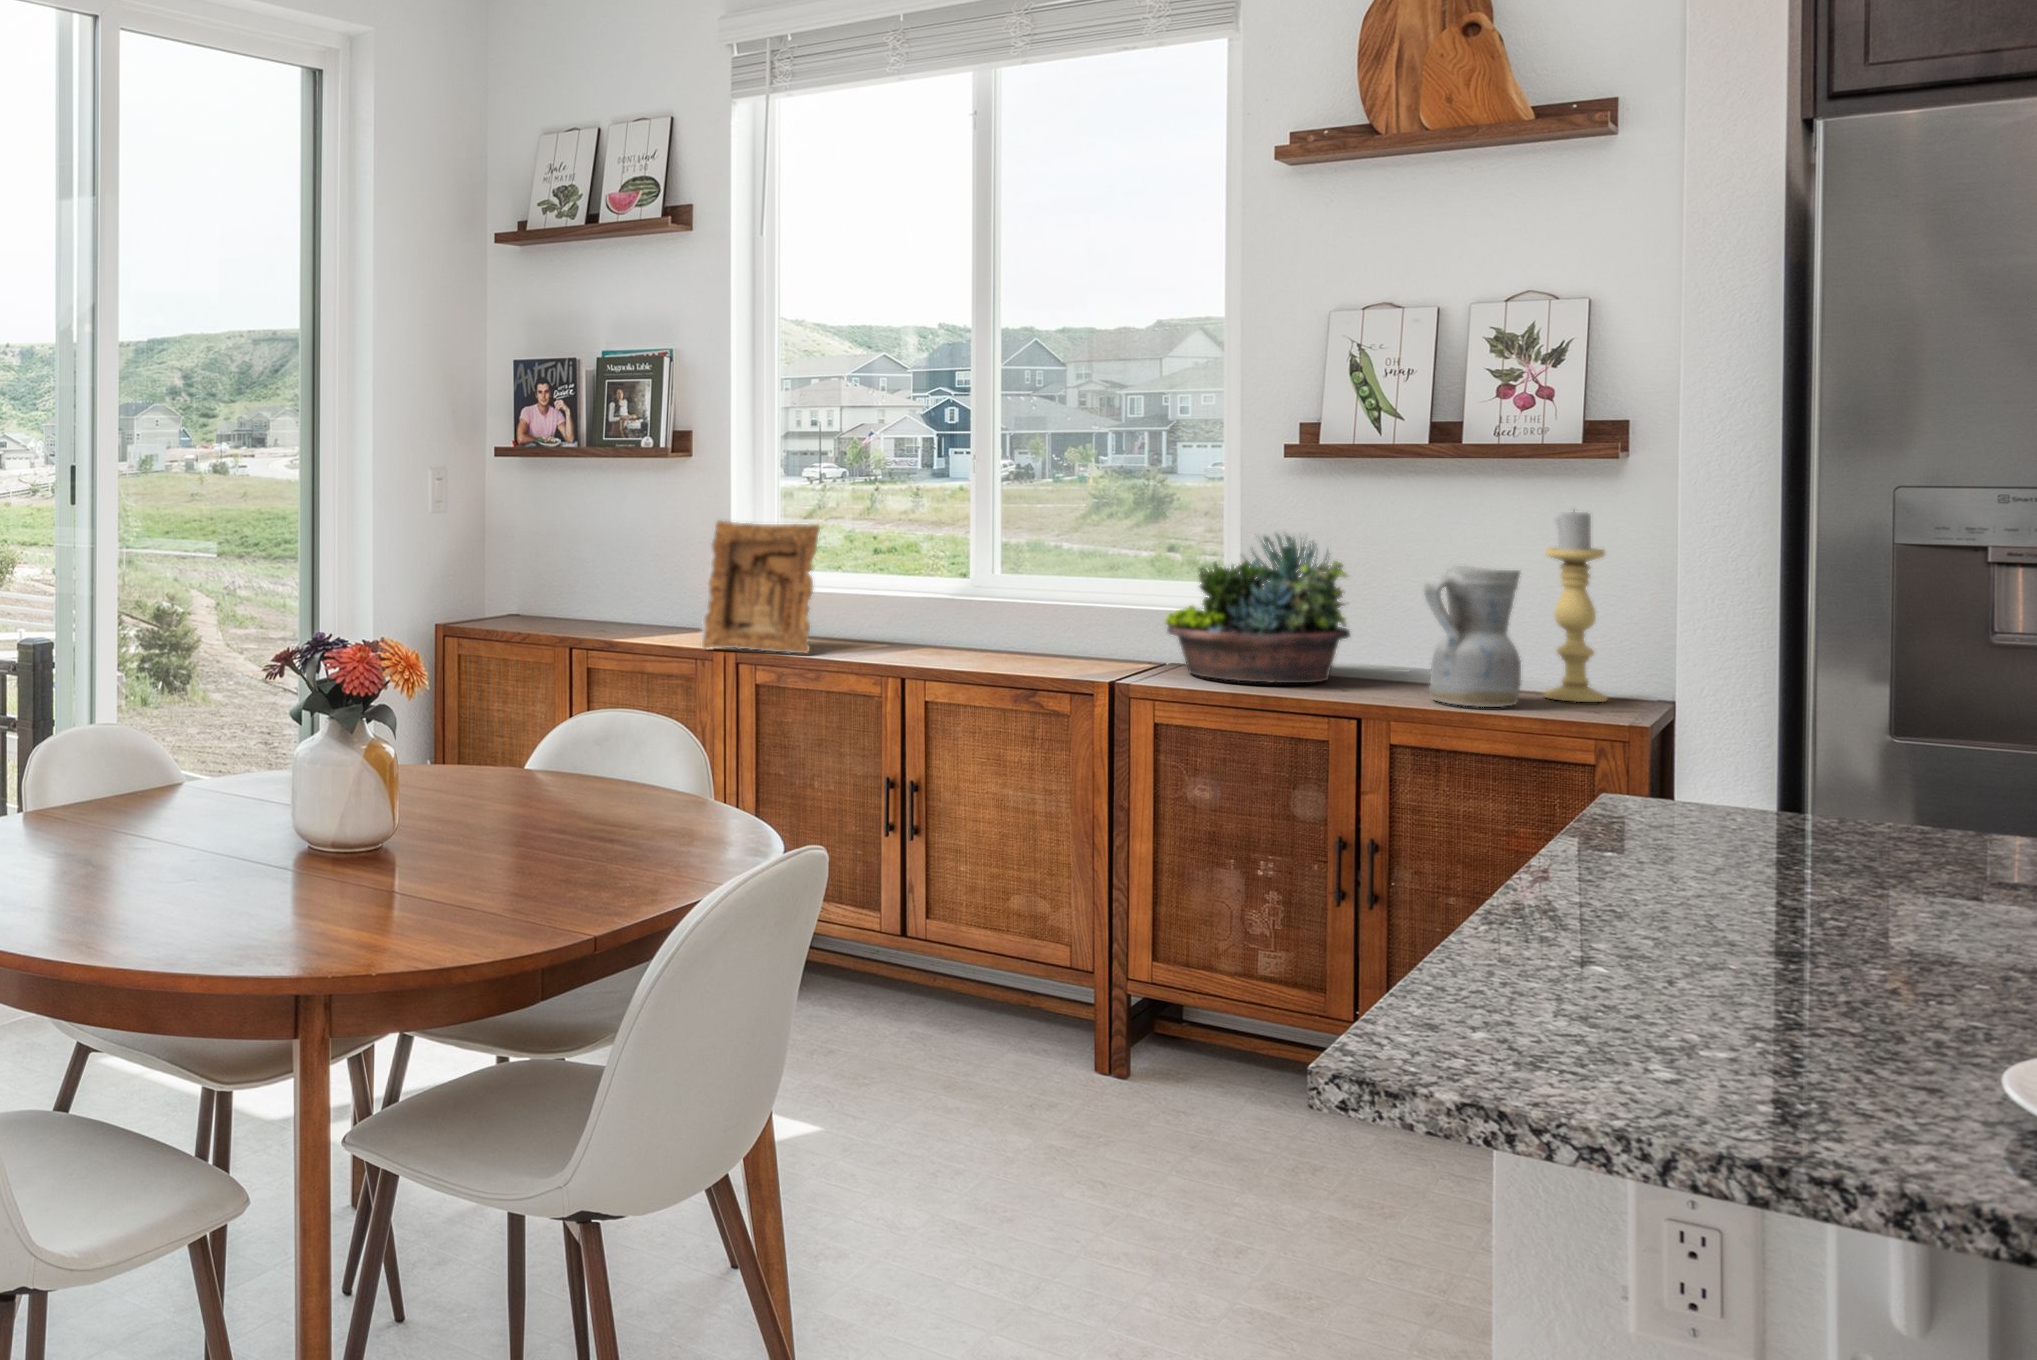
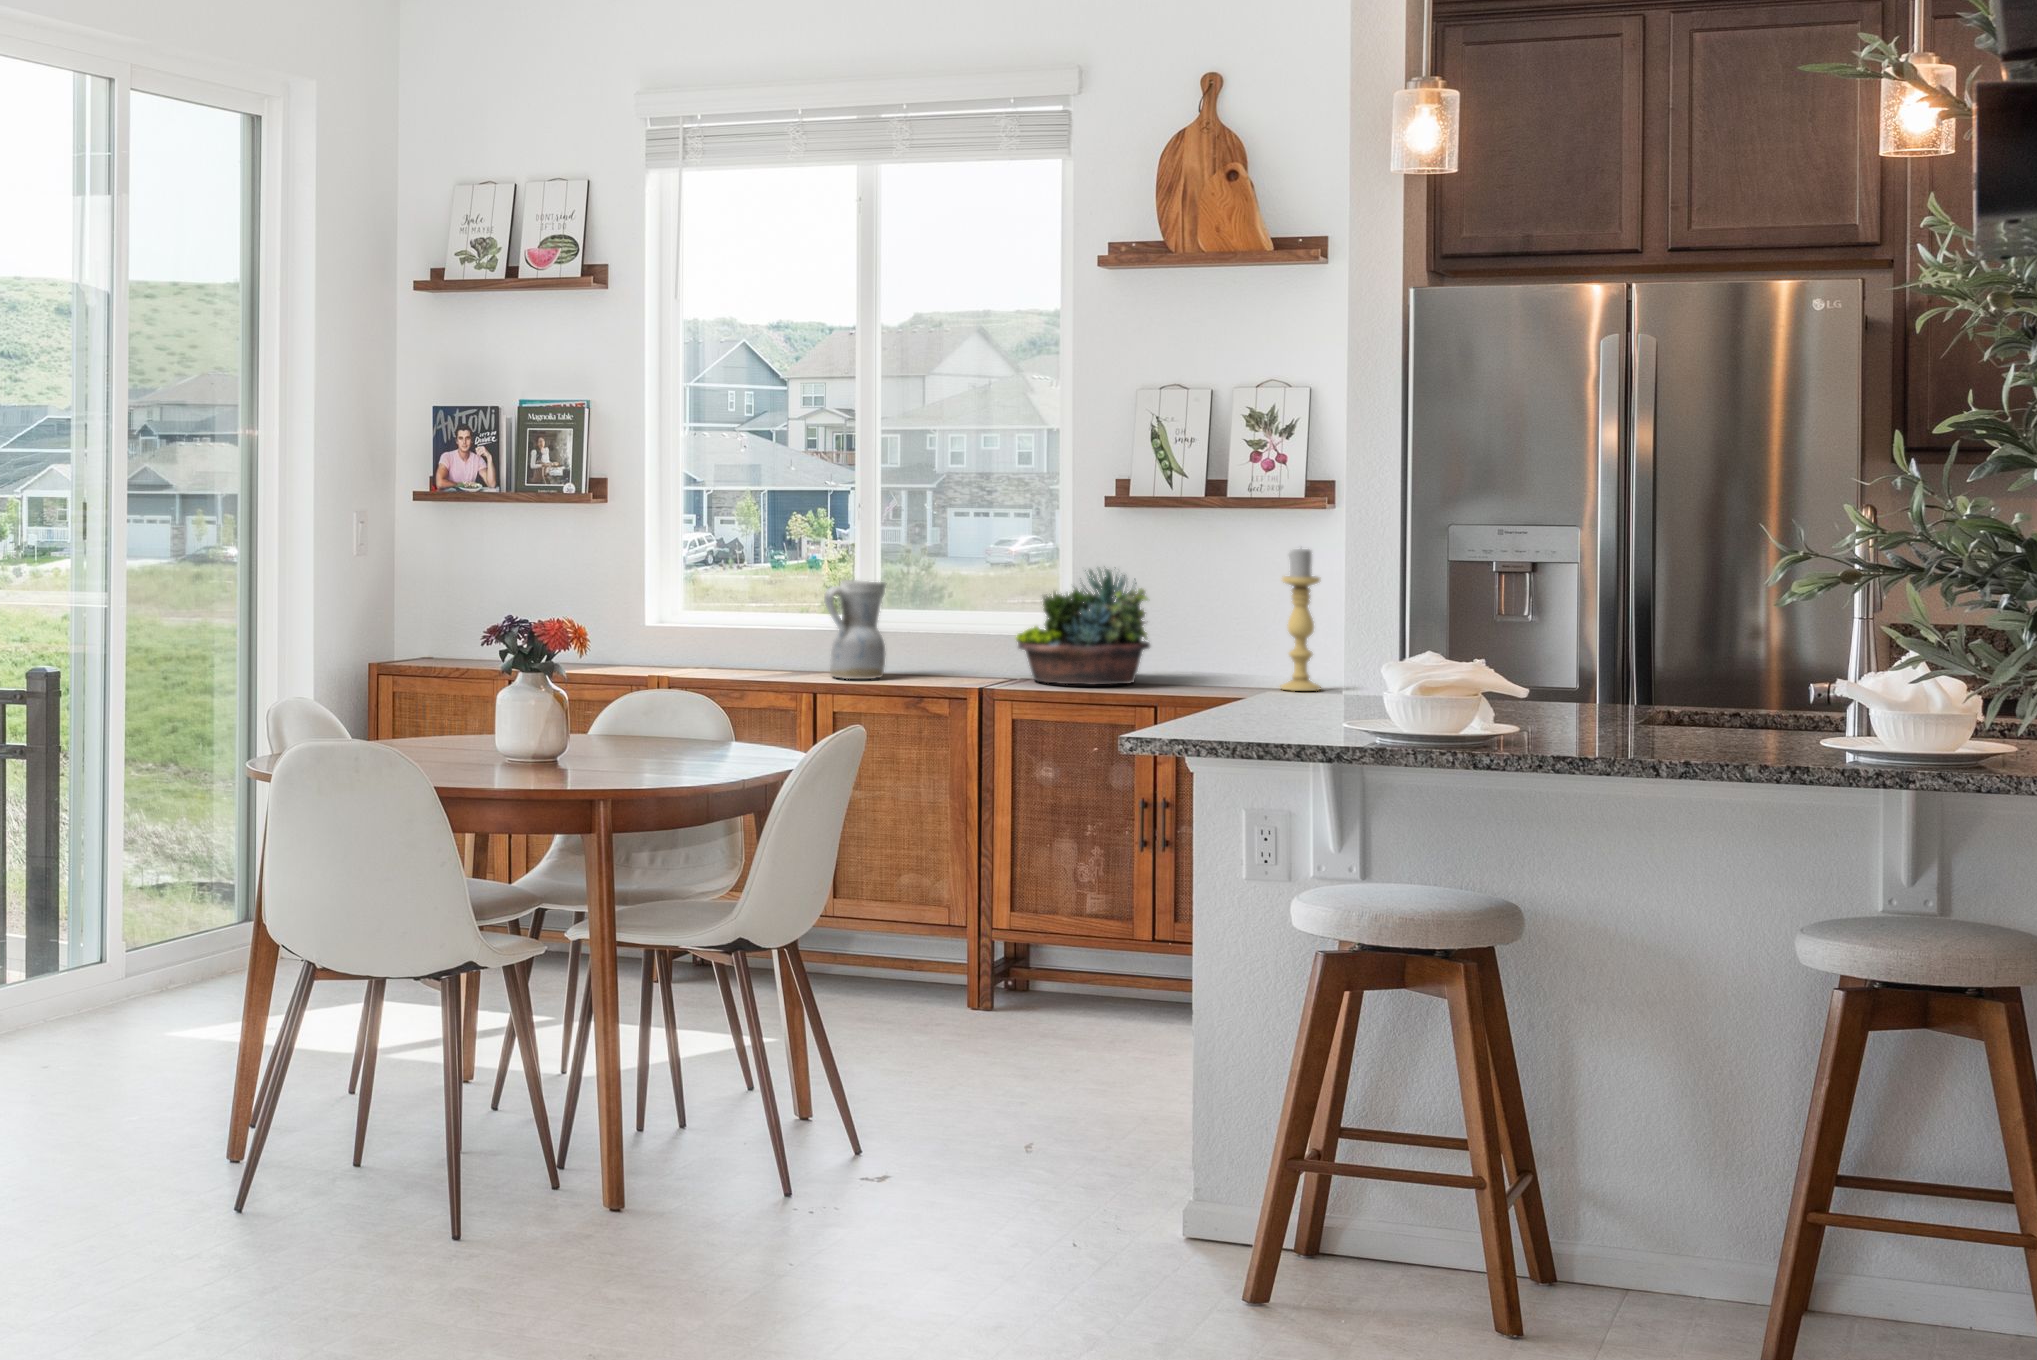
picture frame: present [702,521,820,653] -> none [639,559,738,674]
ceramic pitcher: present [1424,566,1521,707] -> present [824,580,886,679]

